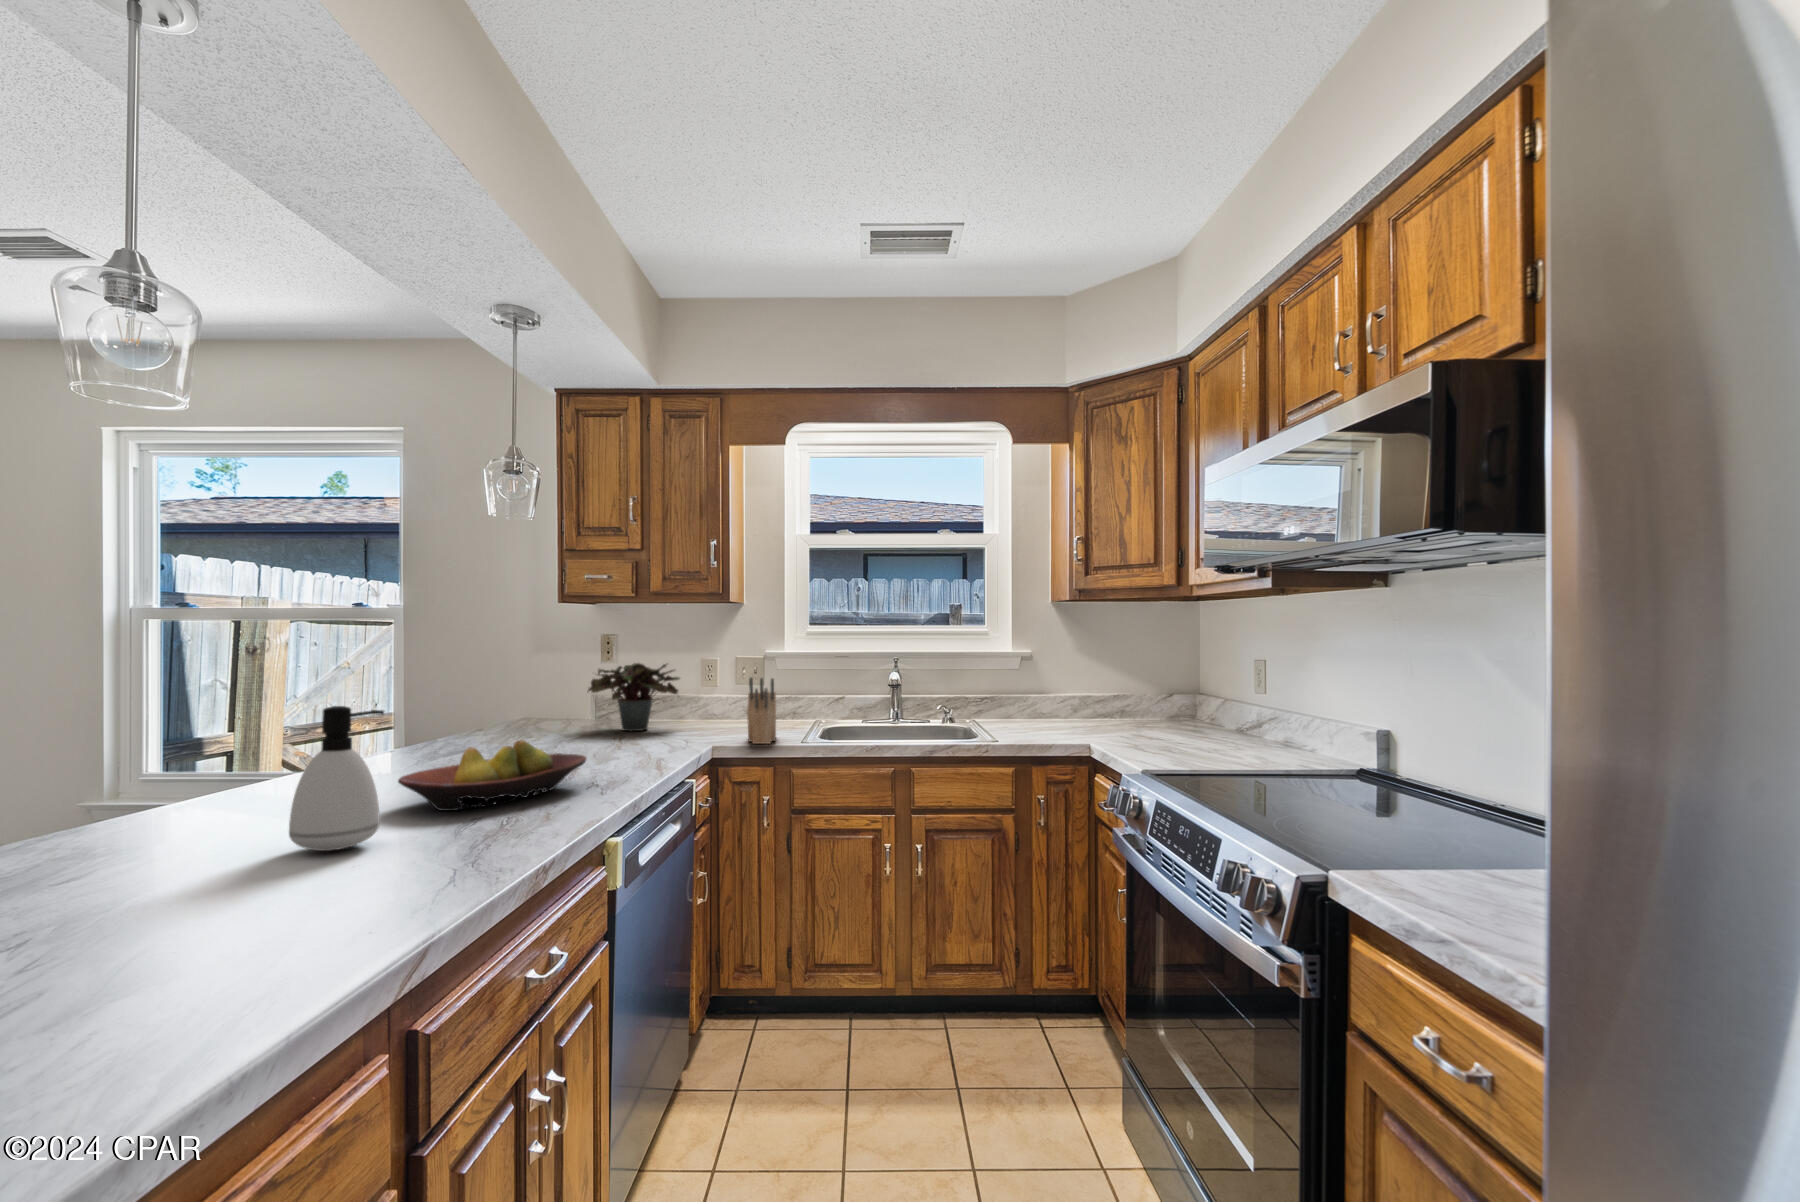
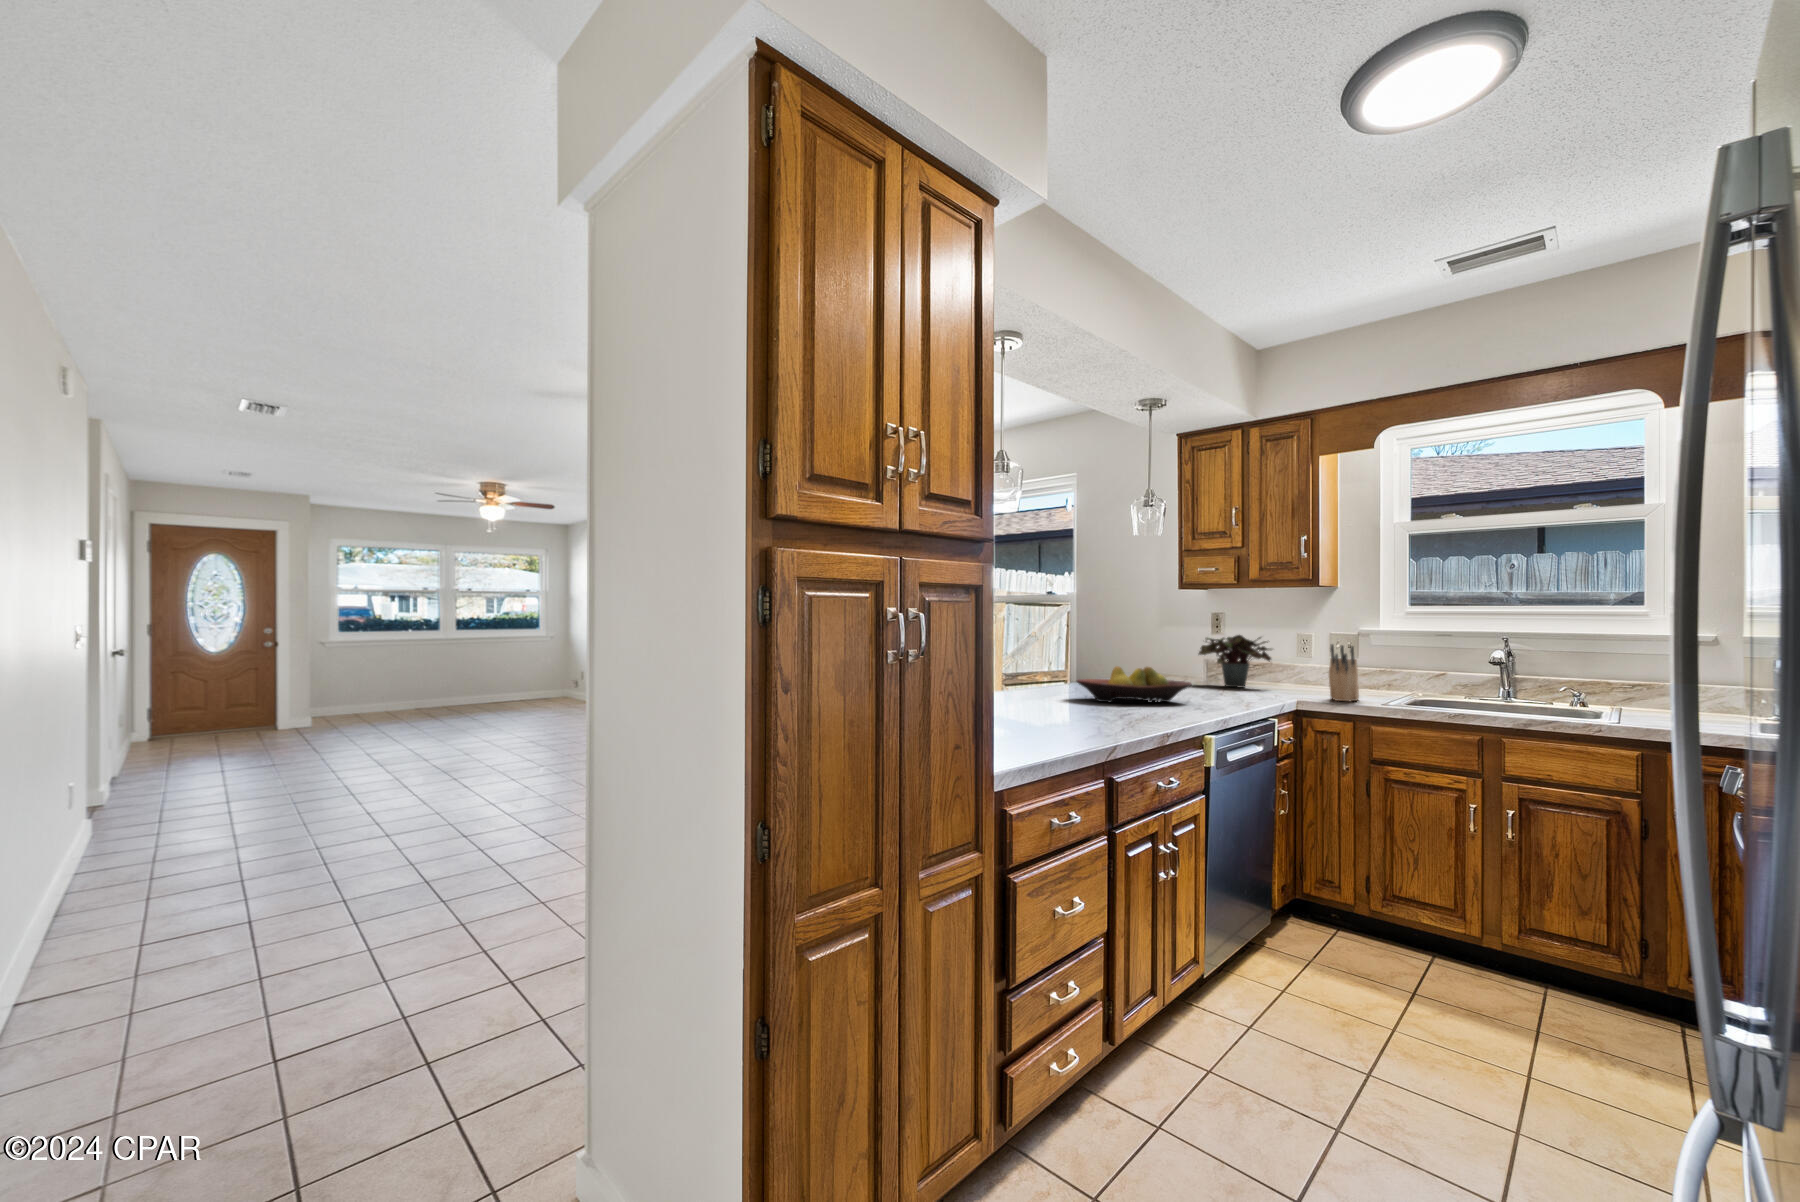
soap dispenser: present [289,706,384,851] -> none [1026,626,1072,705]

